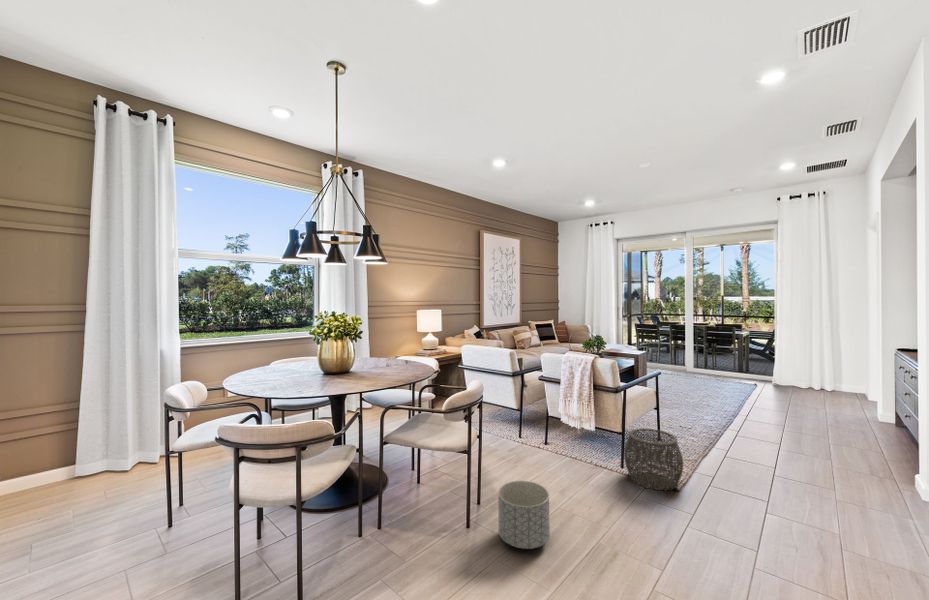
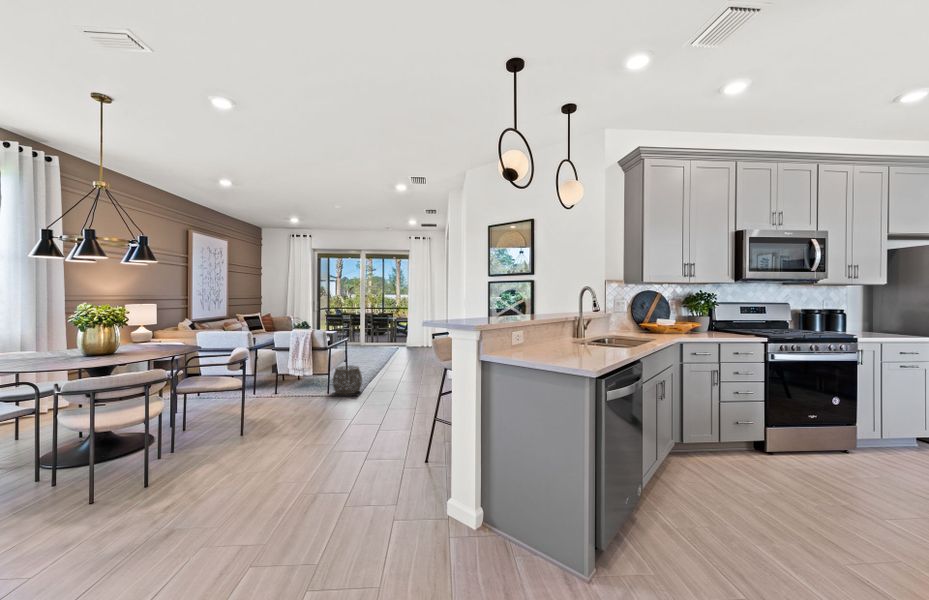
planter: present [498,481,550,549] -> none [272,393,302,424]

